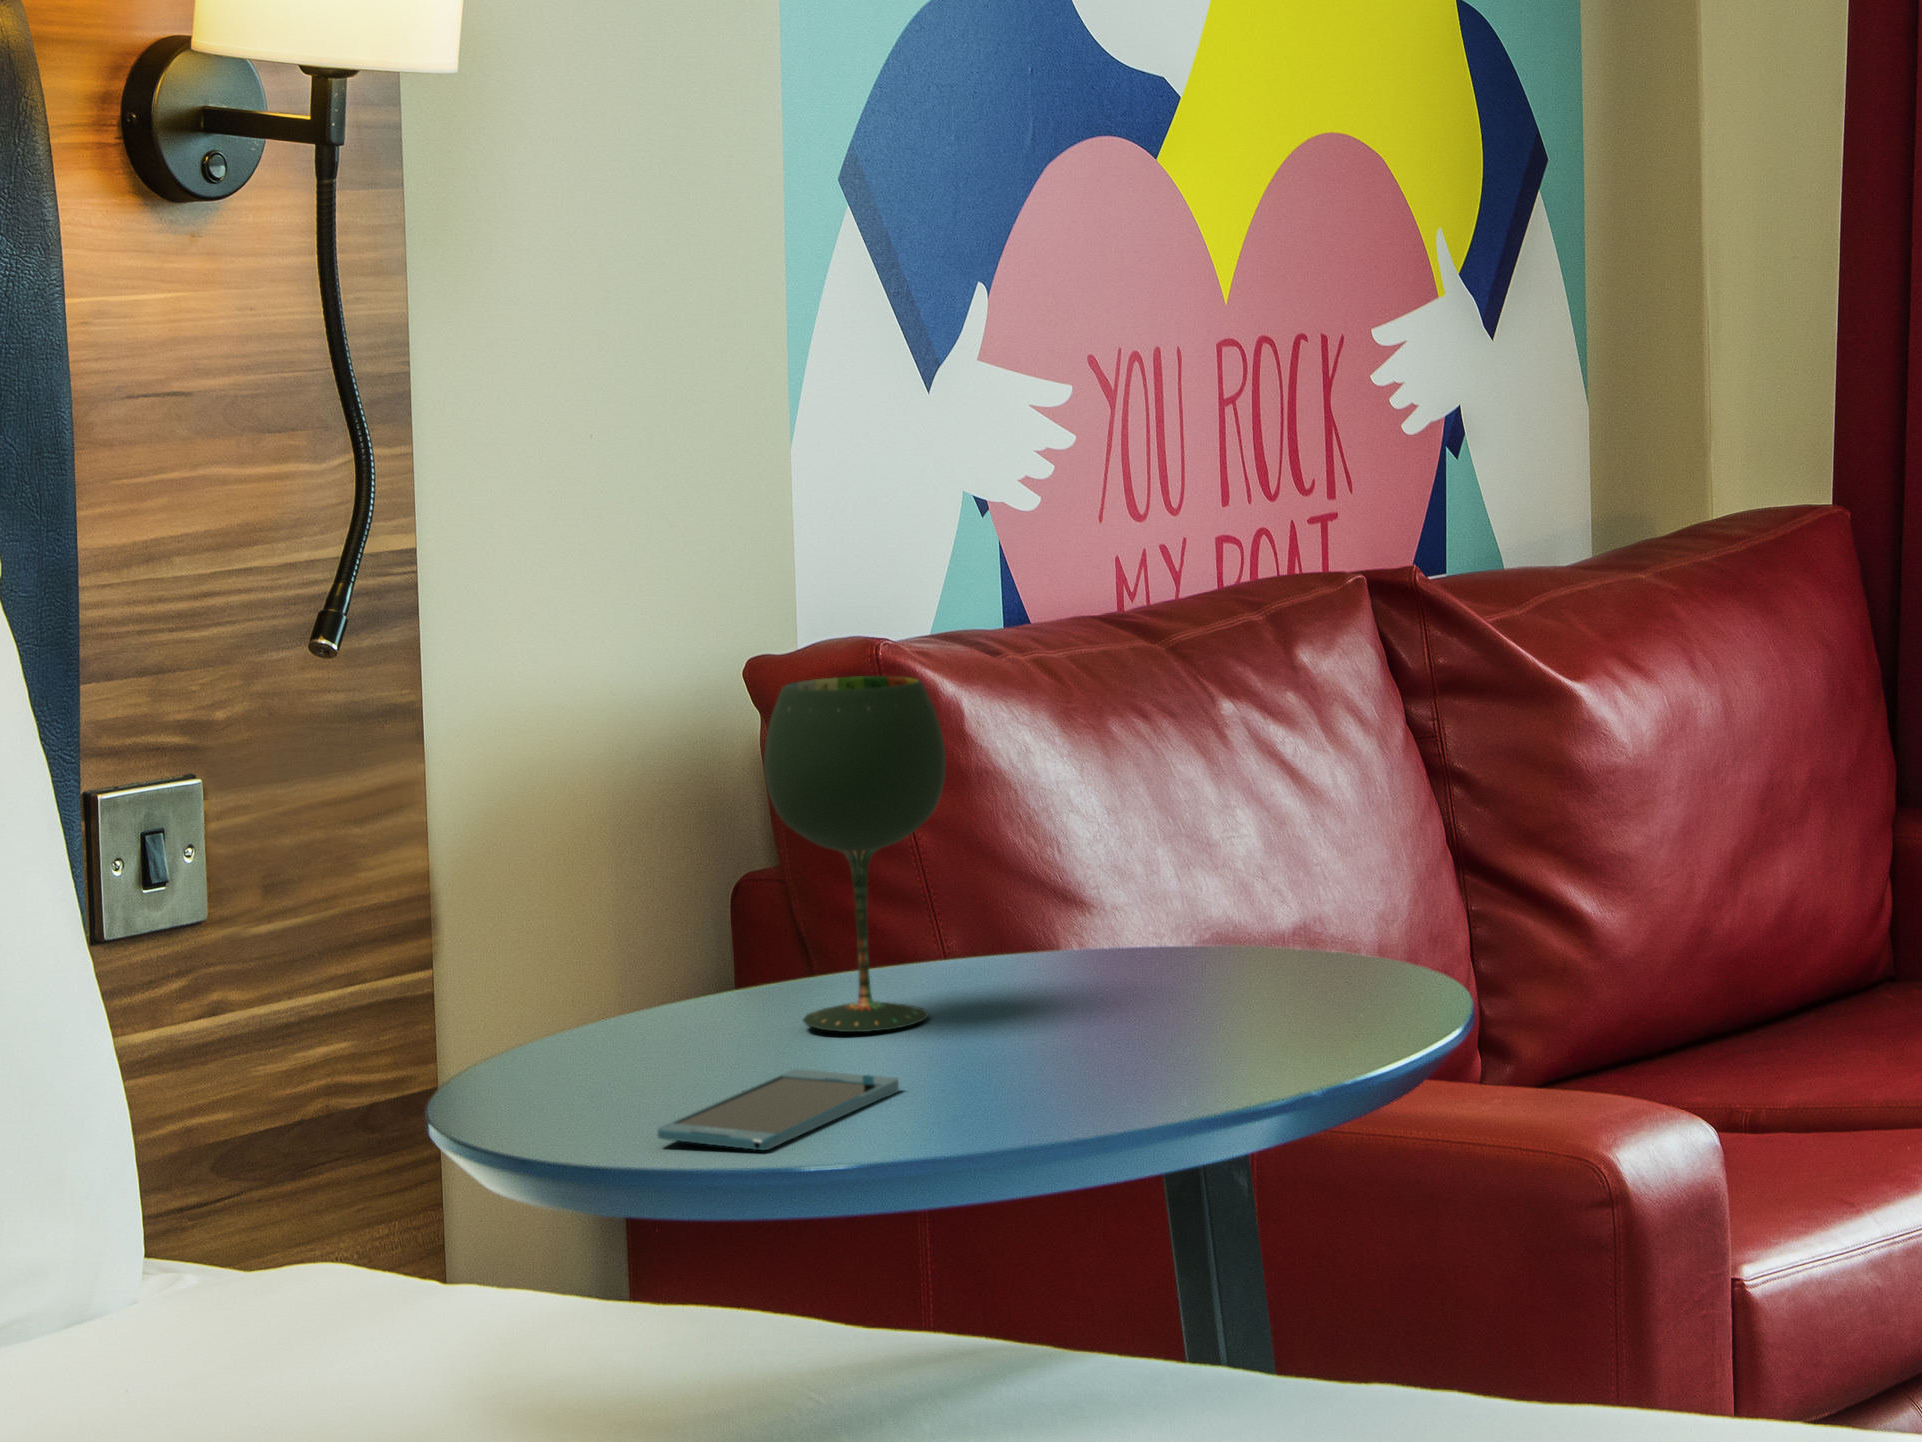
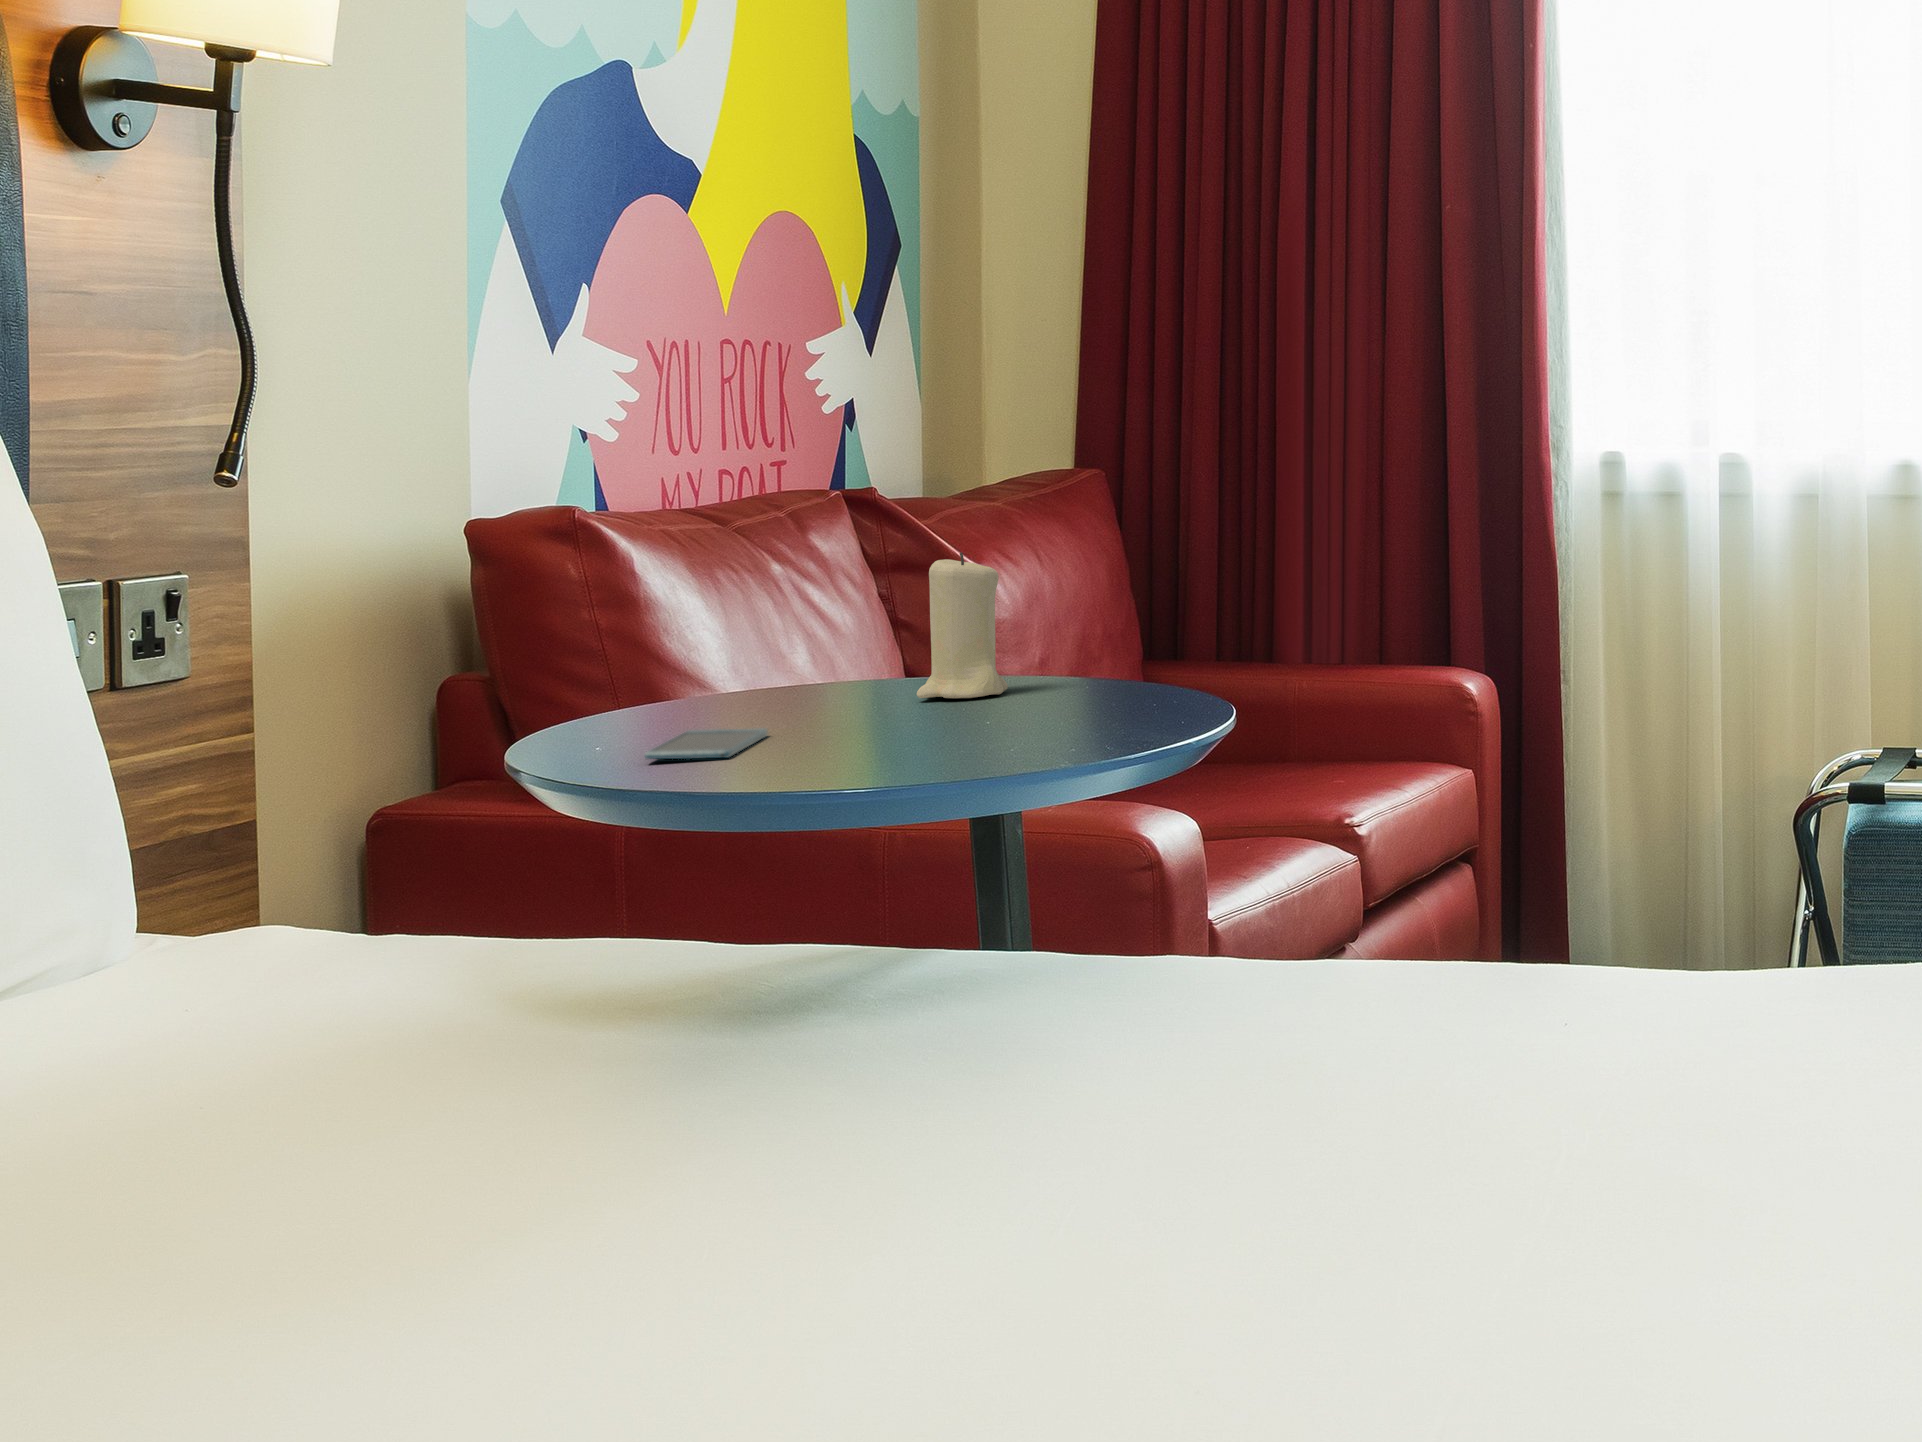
wine glass: present [764,676,946,1032] -> none [615,502,740,722]
candle: none [1203,771,1360,1026] -> present [917,552,1008,698]

